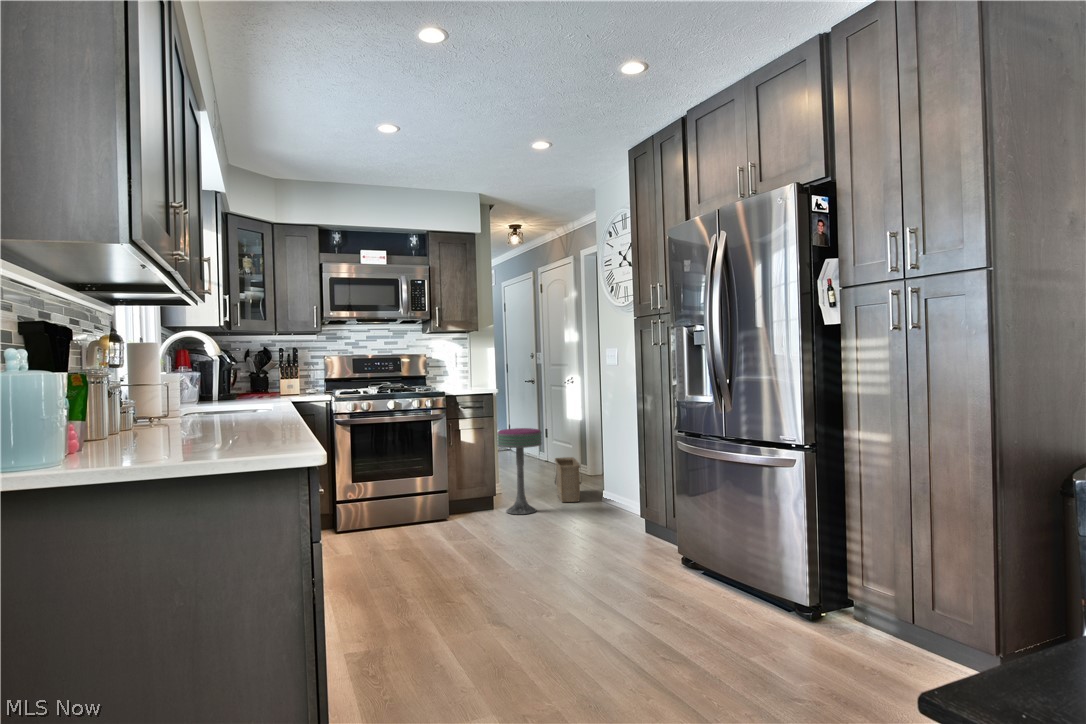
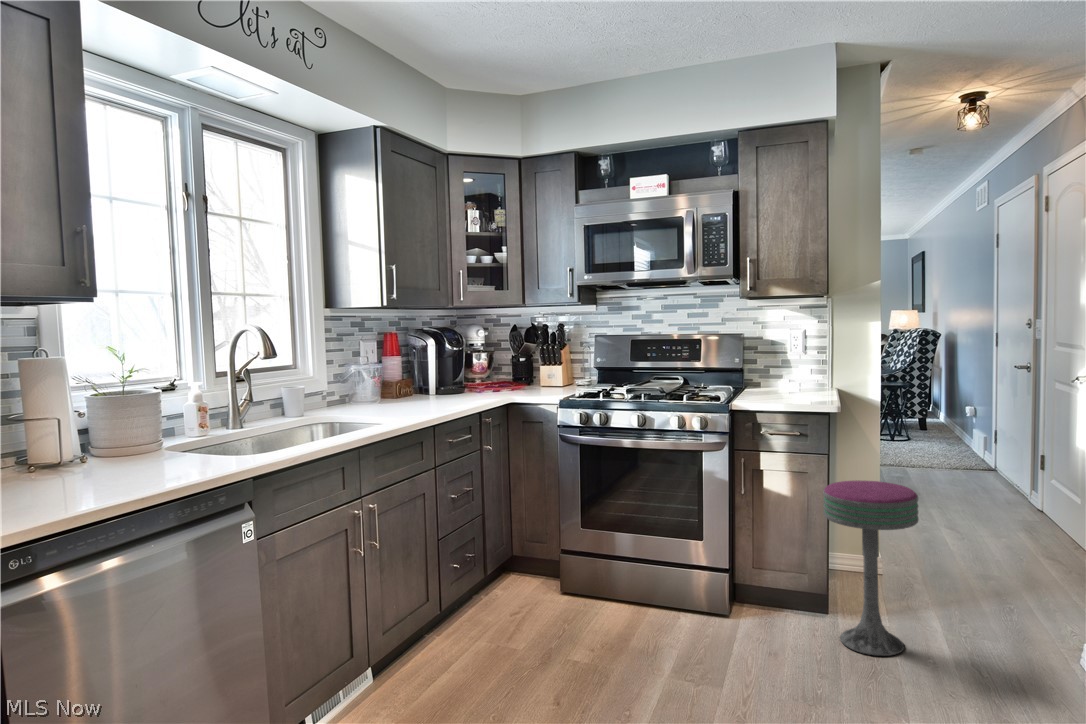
basket: present [555,457,581,502] -> none [976,541,1047,652]

